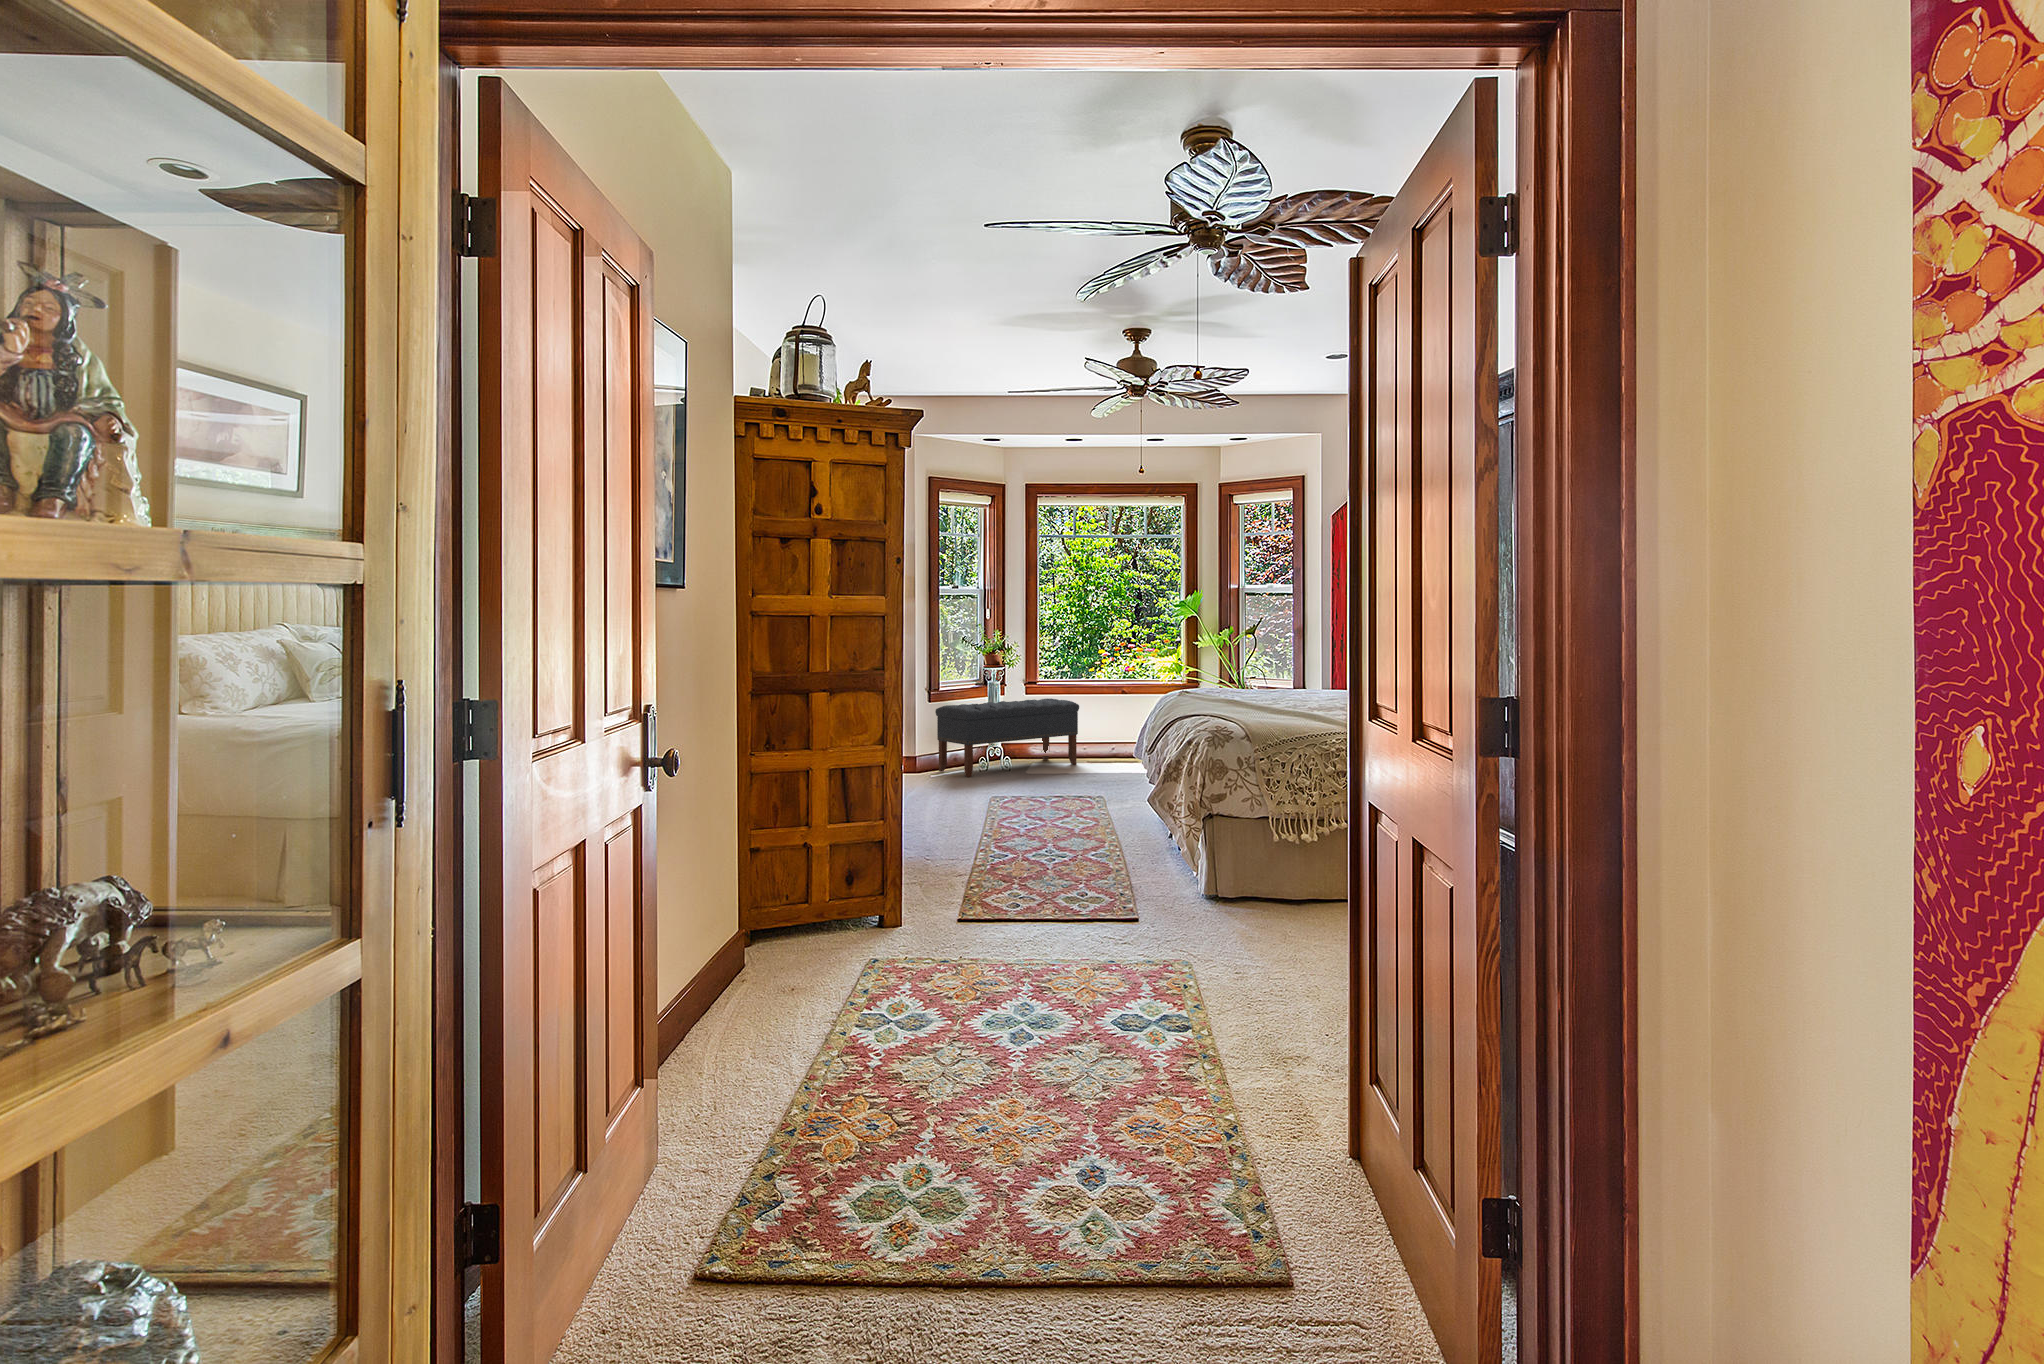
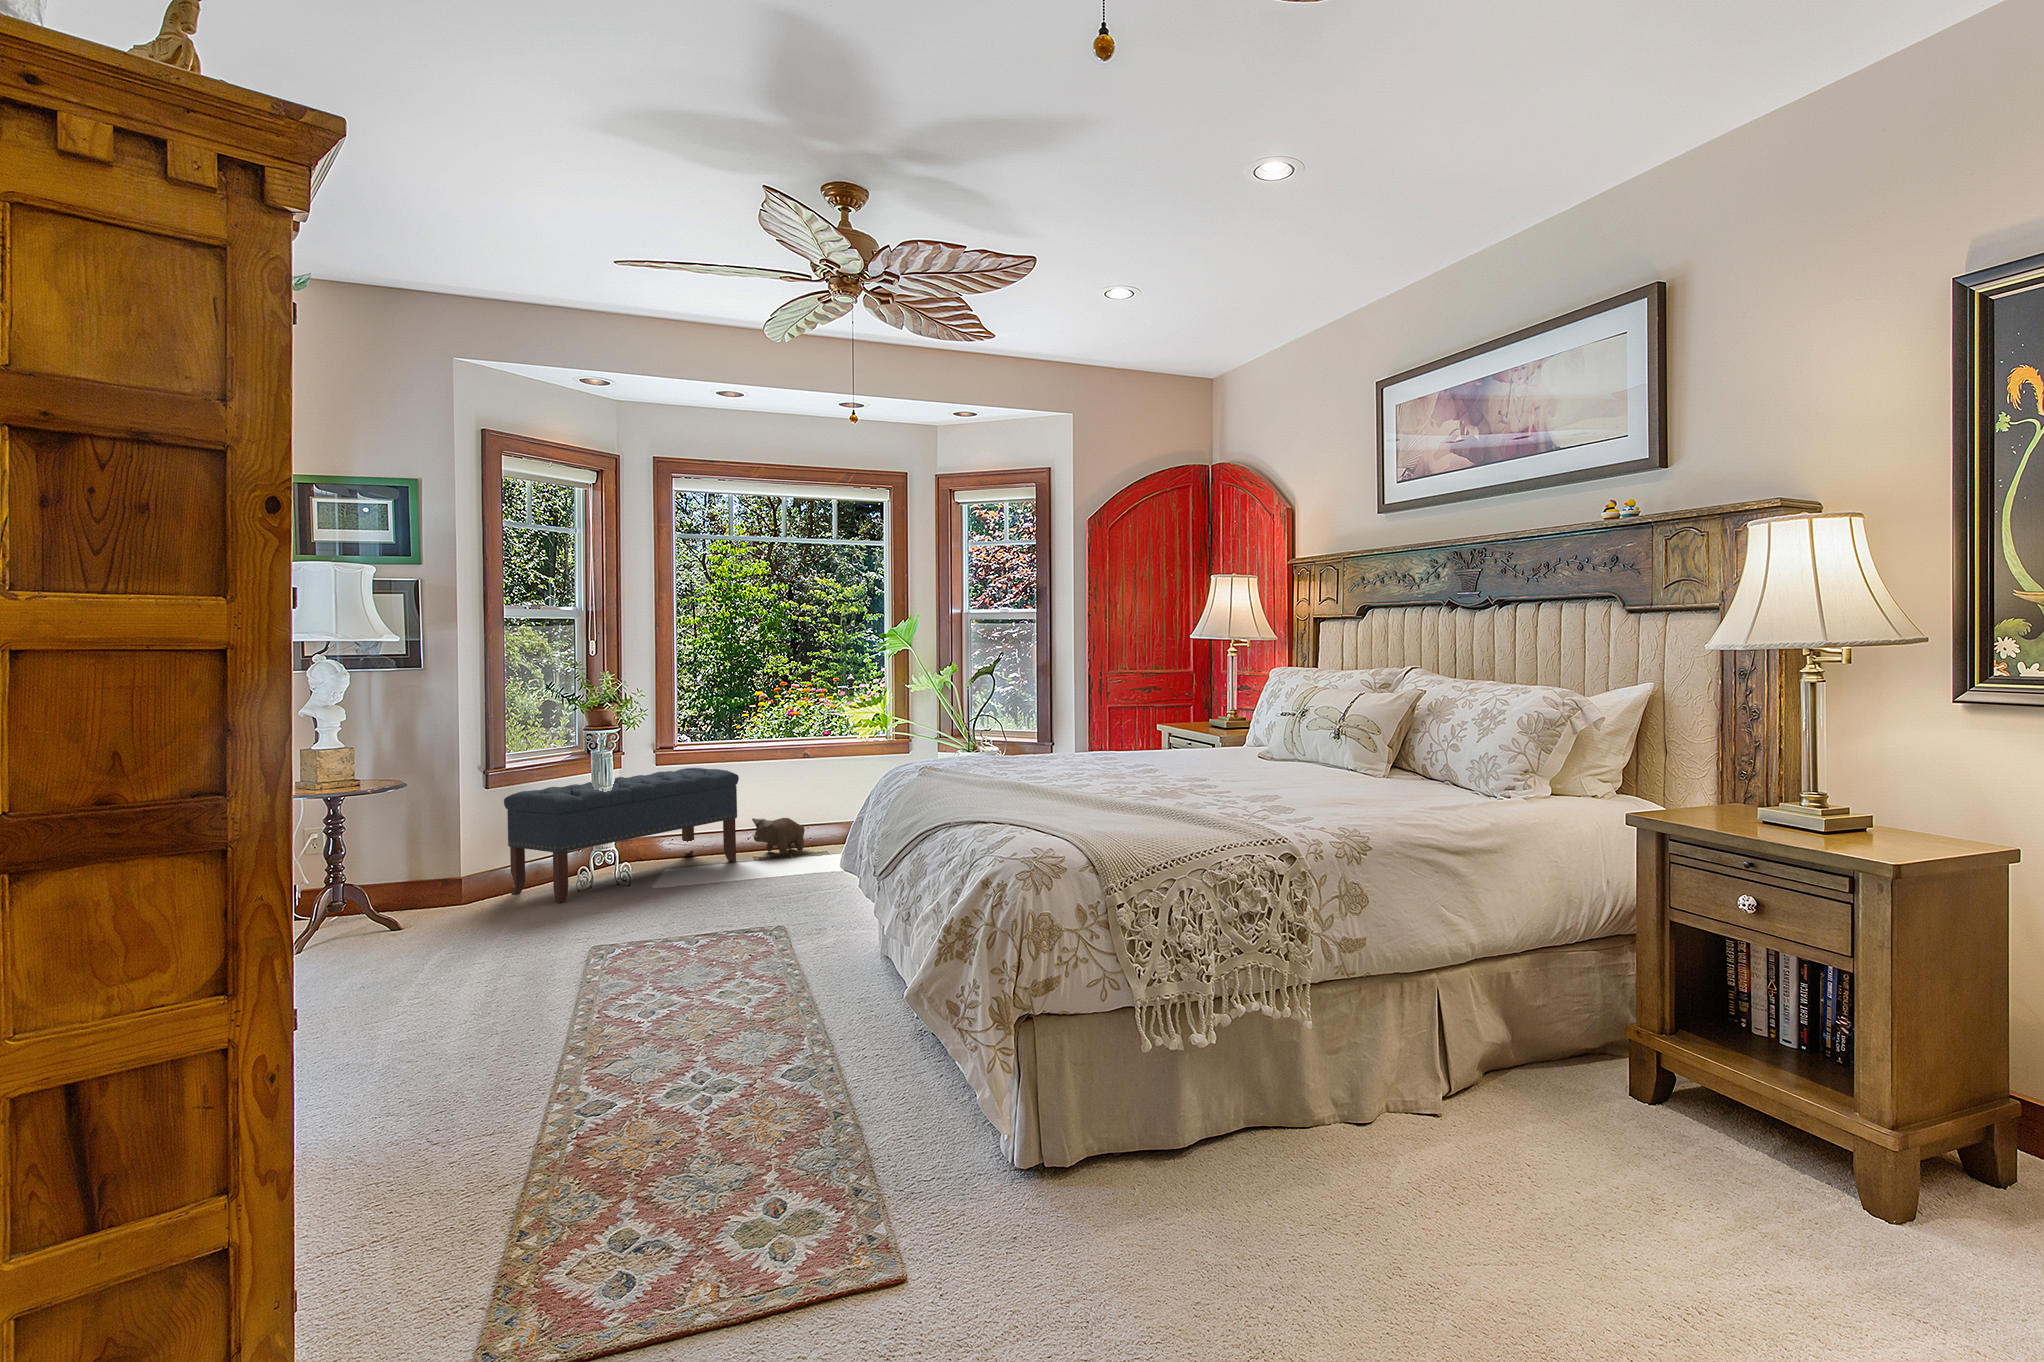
plush toy: none [1088,736,1123,763] -> present [752,818,805,855]

